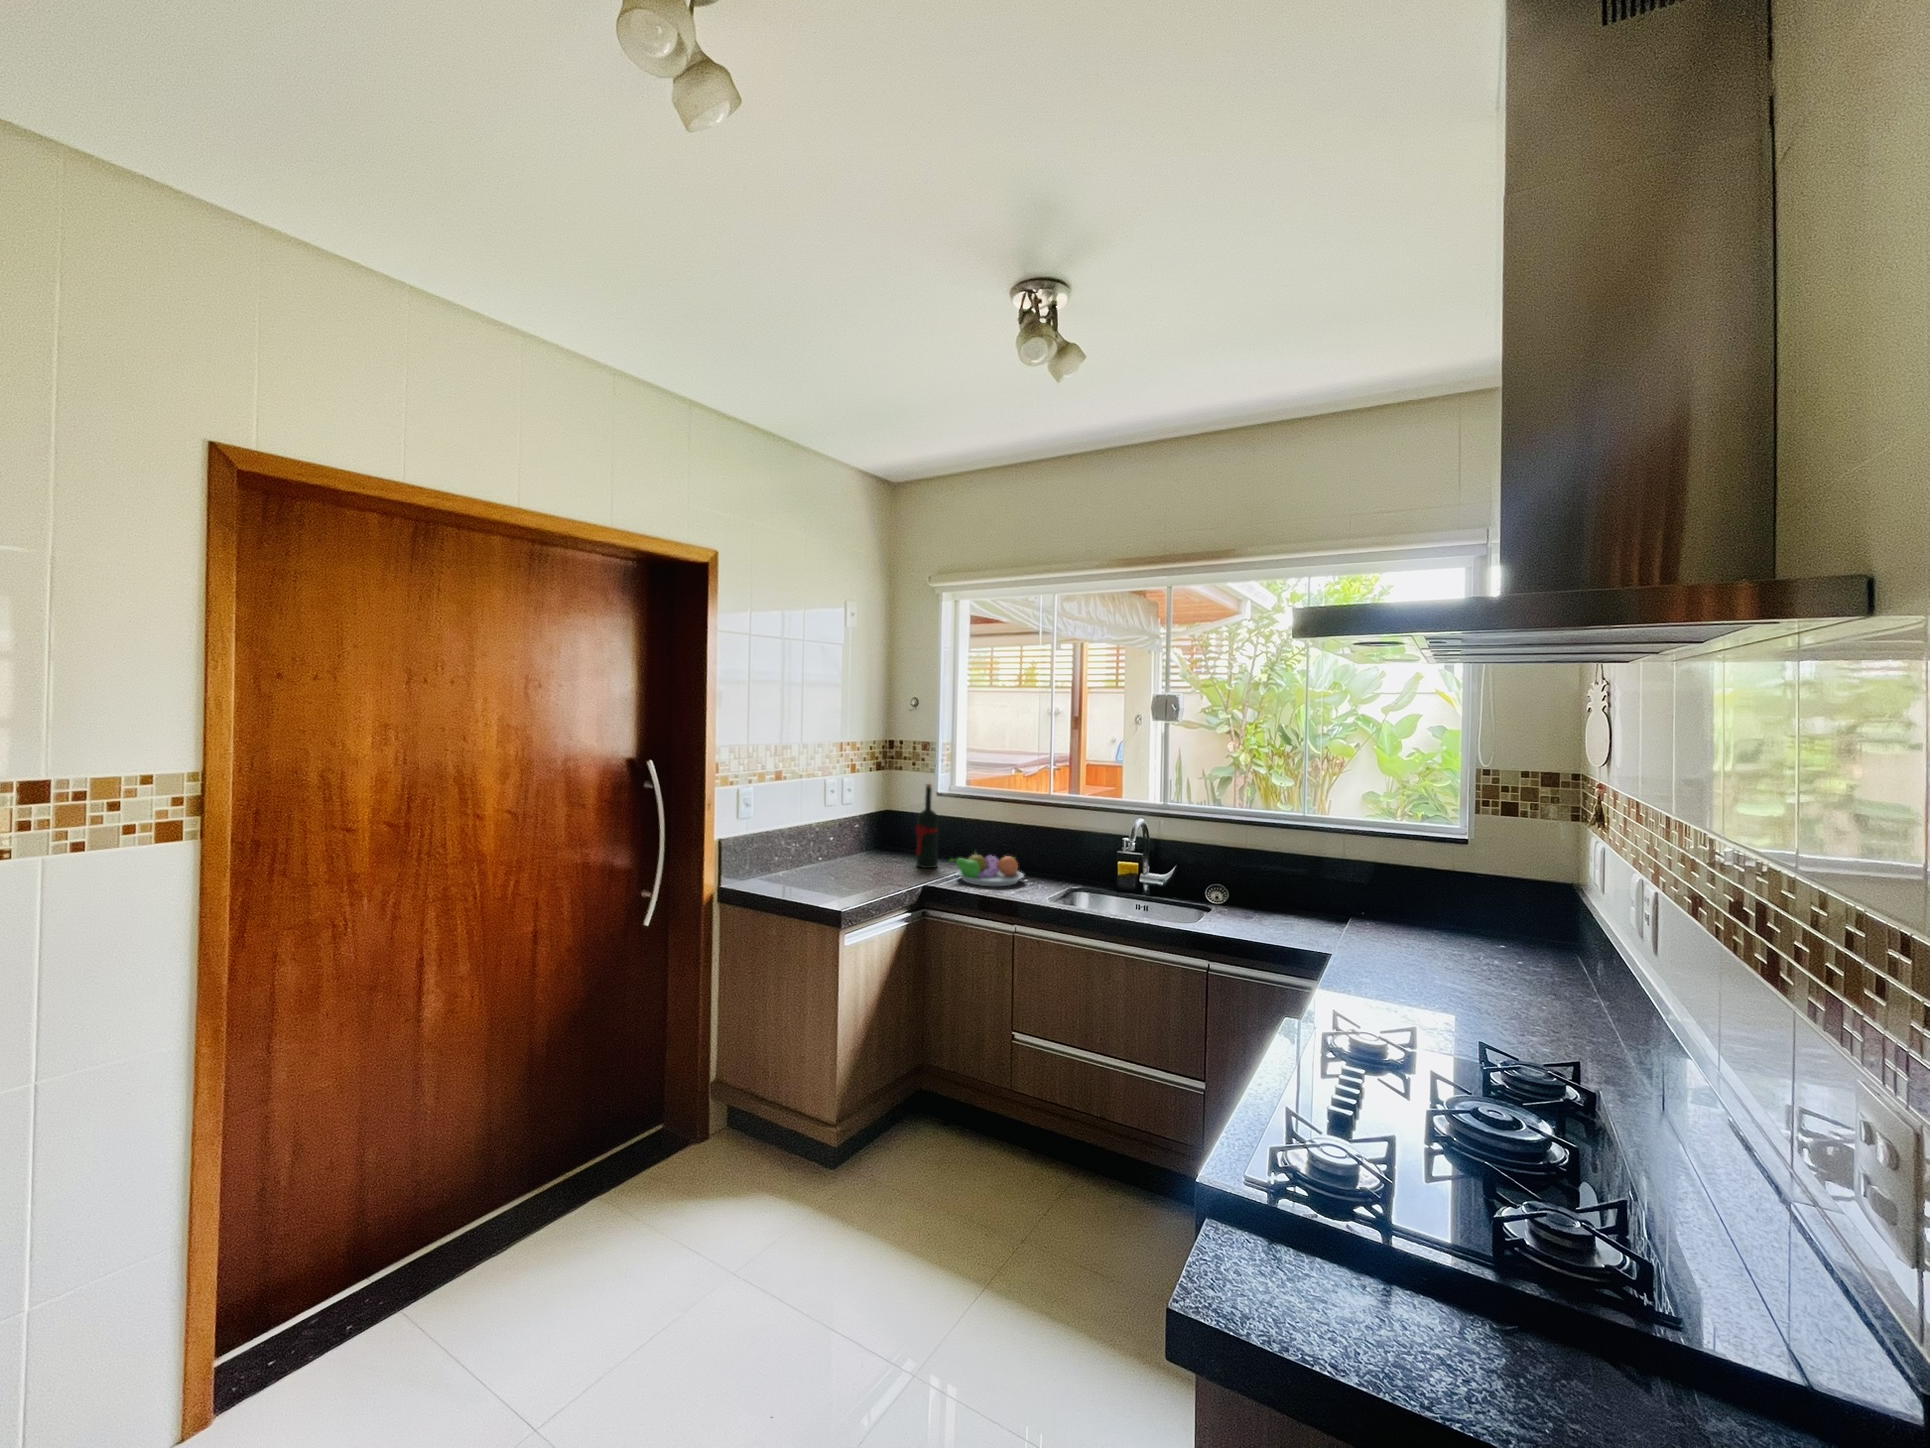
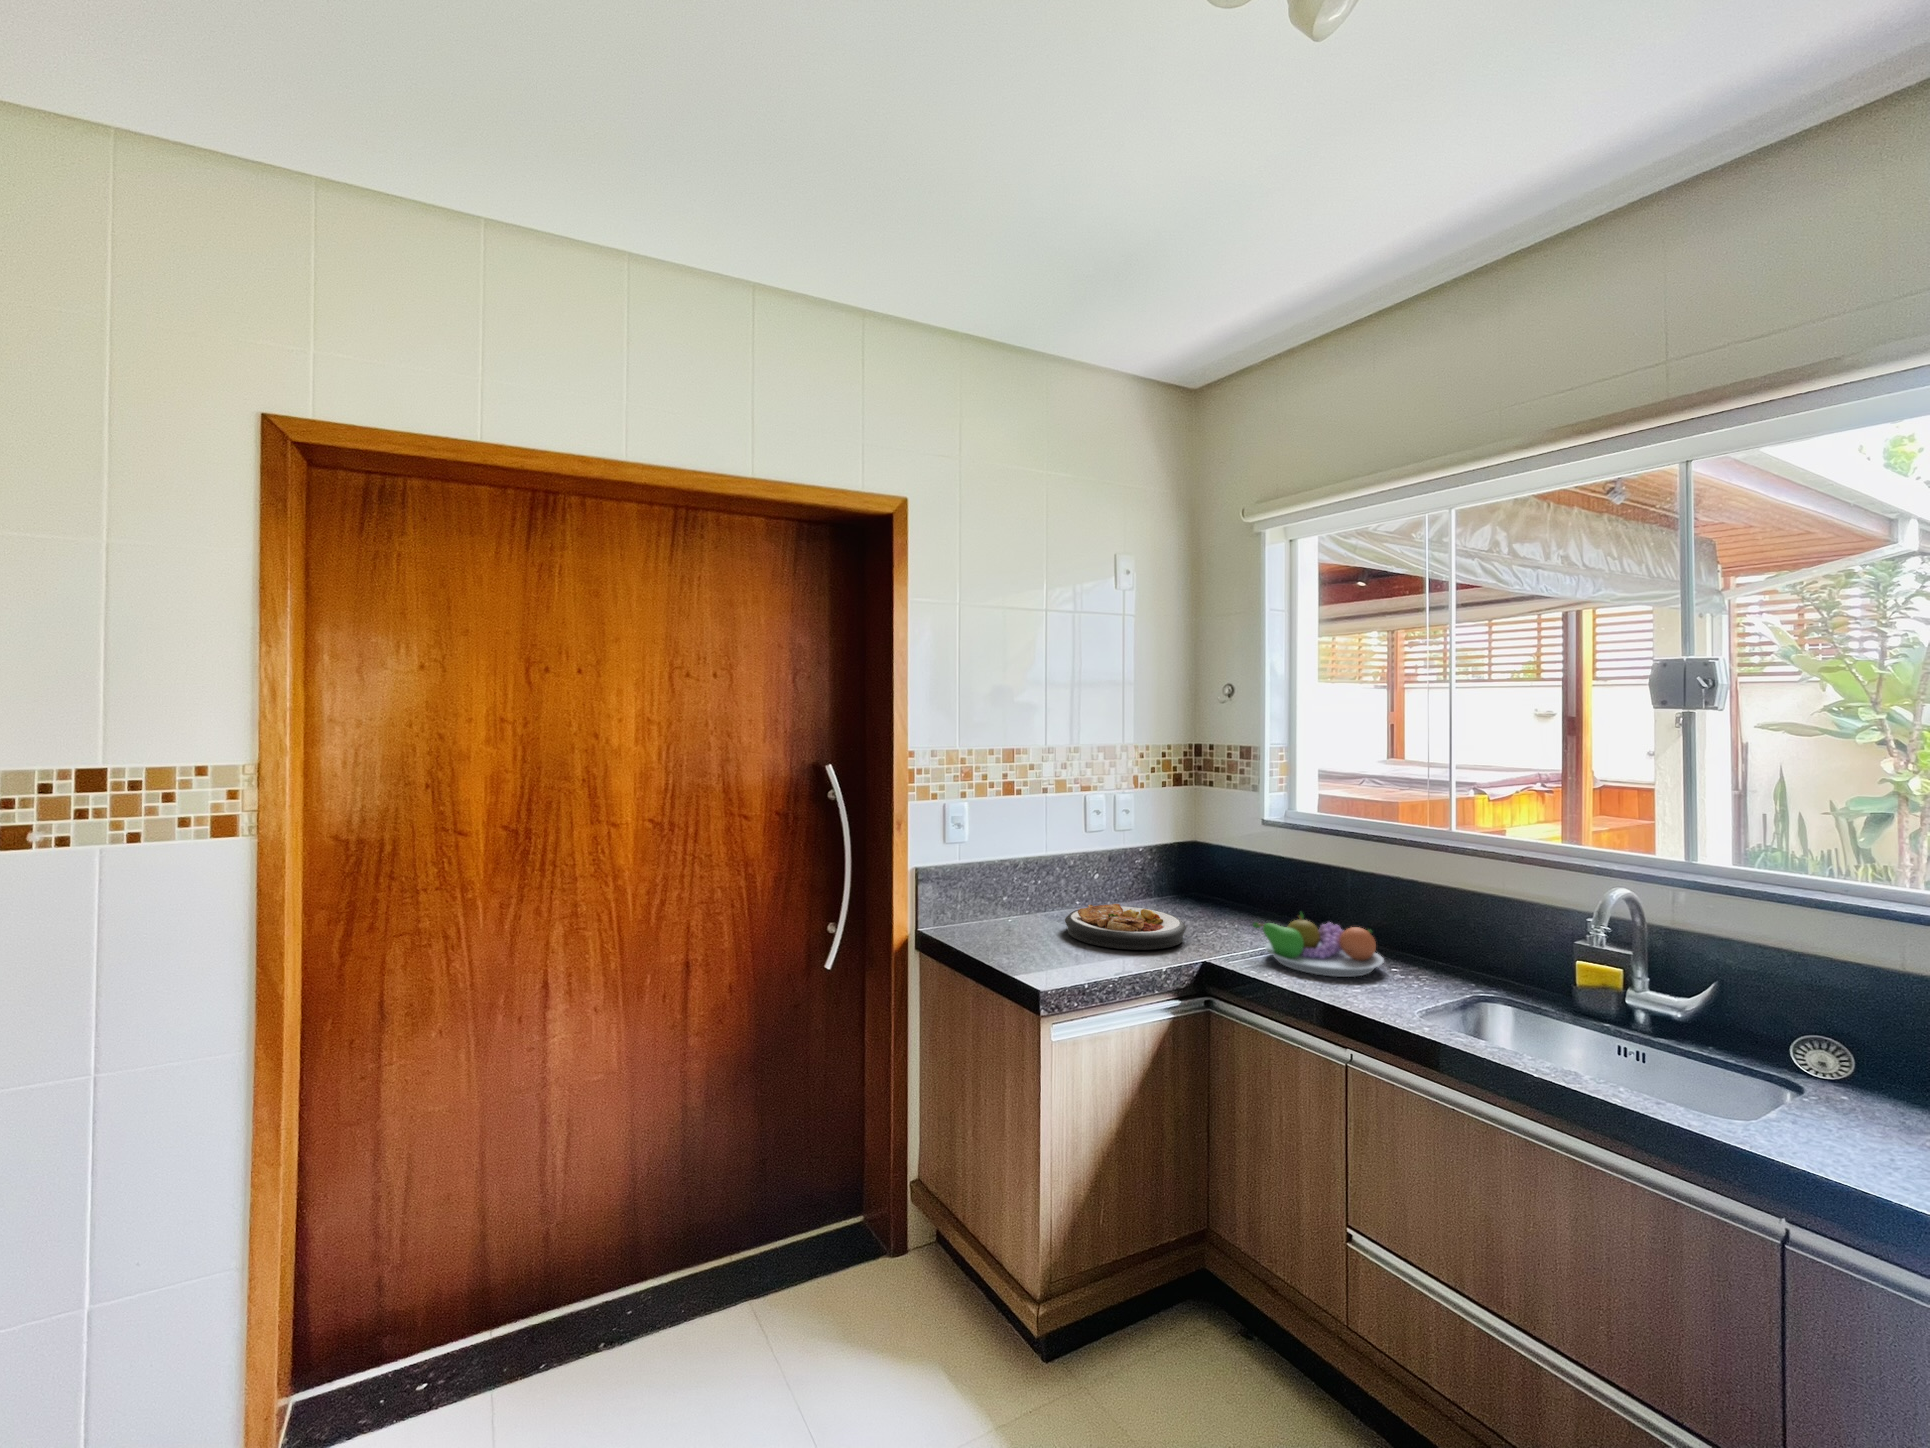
wine bottle: present [916,784,938,868] -> none [1213,807,1252,932]
plate: none [824,855,906,884] -> present [1065,904,1186,950]

